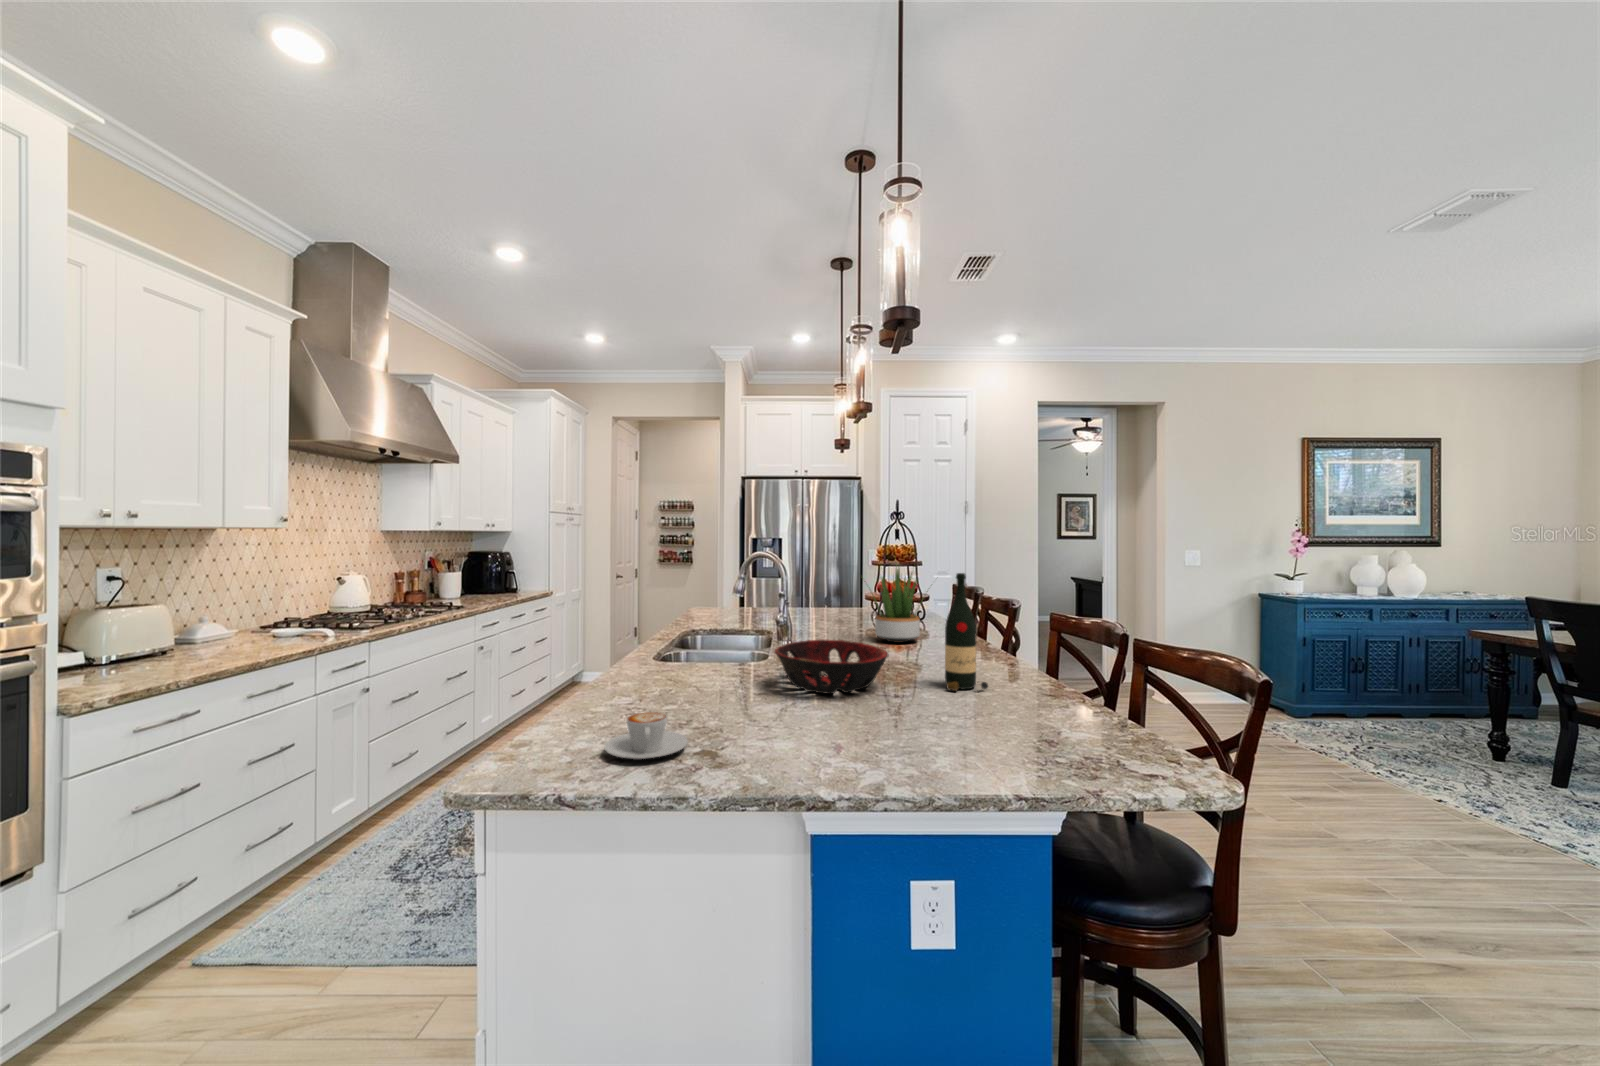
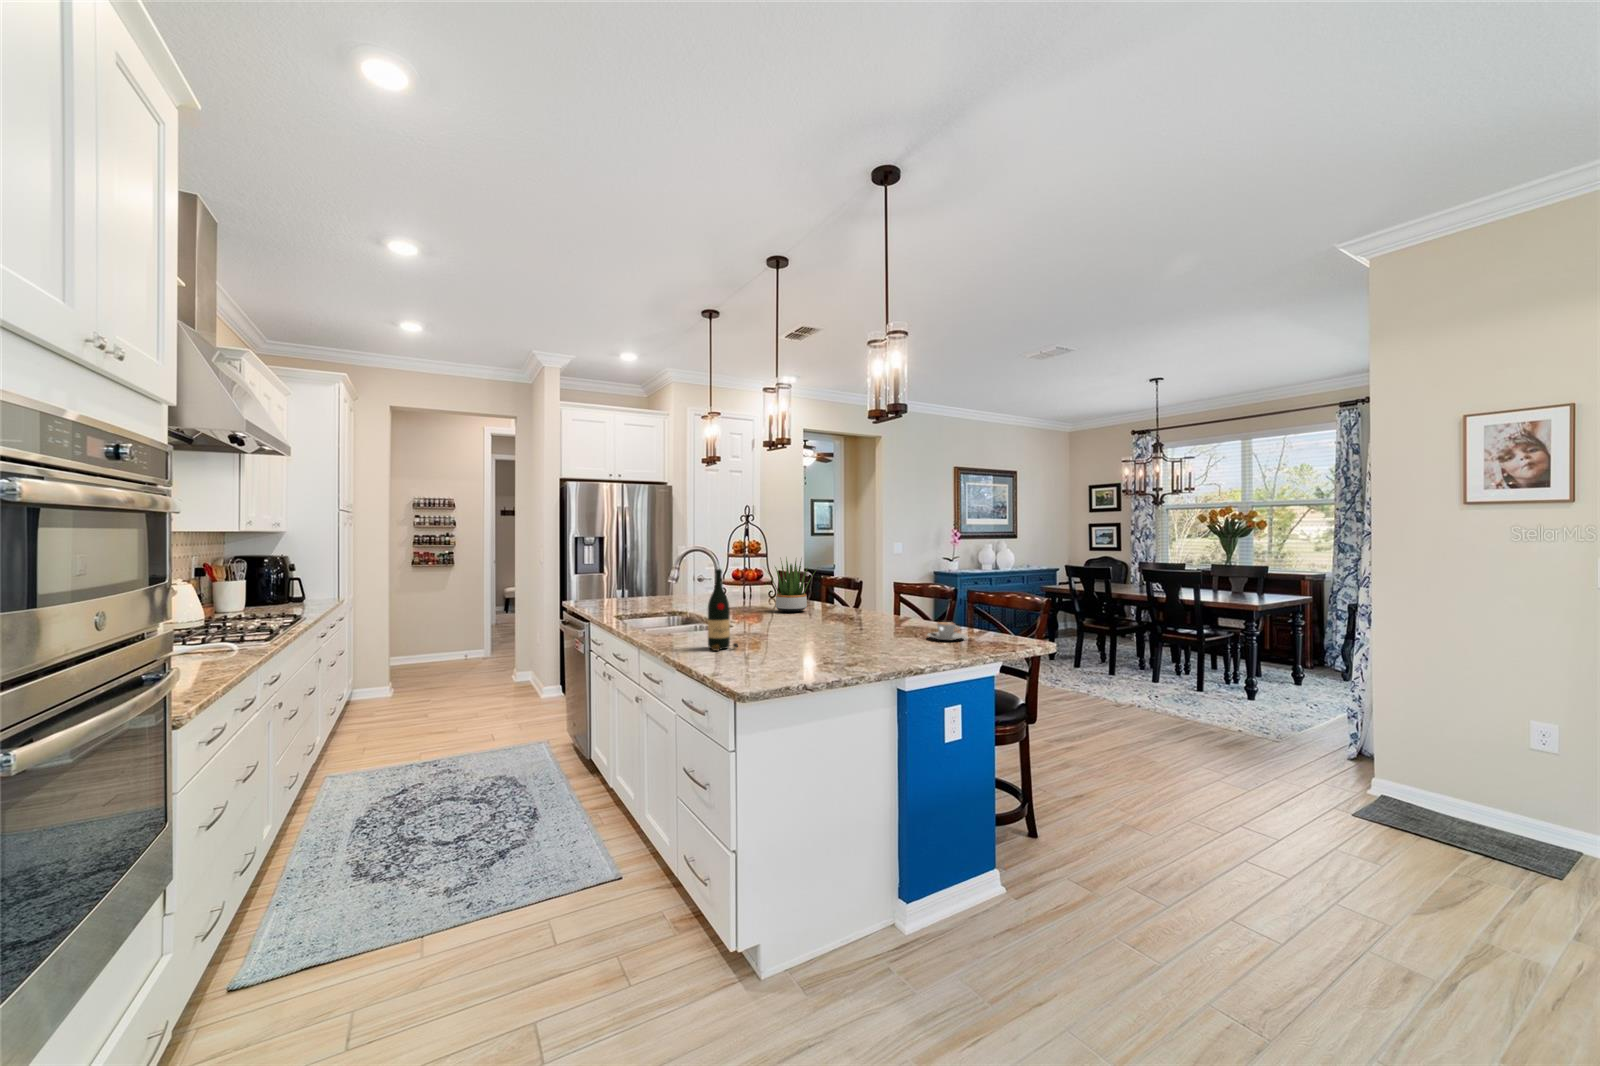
wine bottle: present [945,573,988,691] -> present [708,569,738,651]
decorative bowl: present [775,640,888,694] -> none [781,608,852,638]
coffee cup: present [605,712,688,759] -> present [928,622,965,640]

